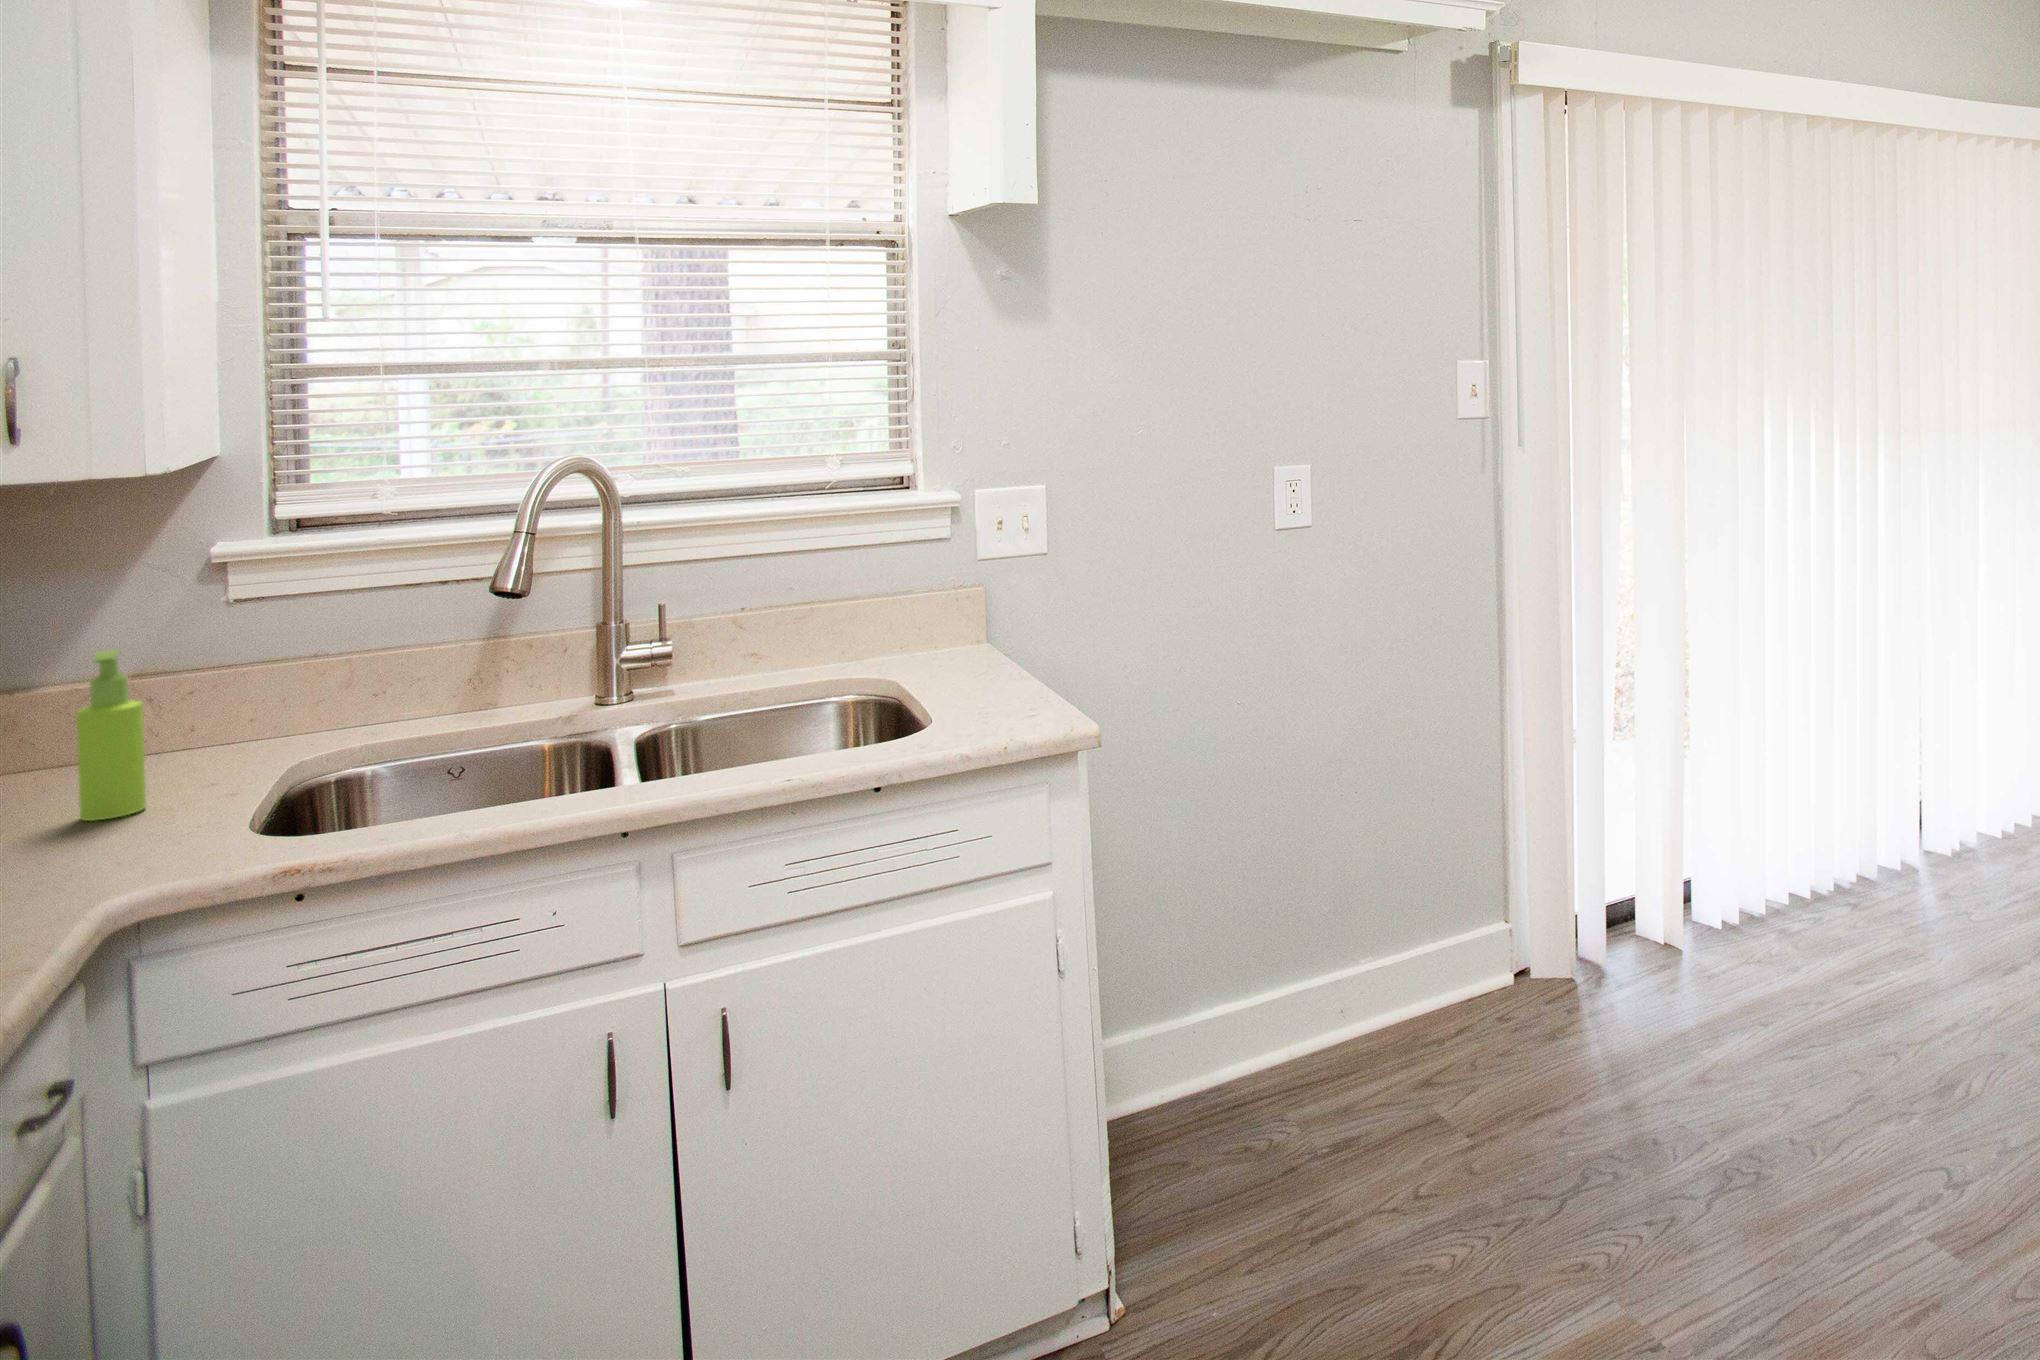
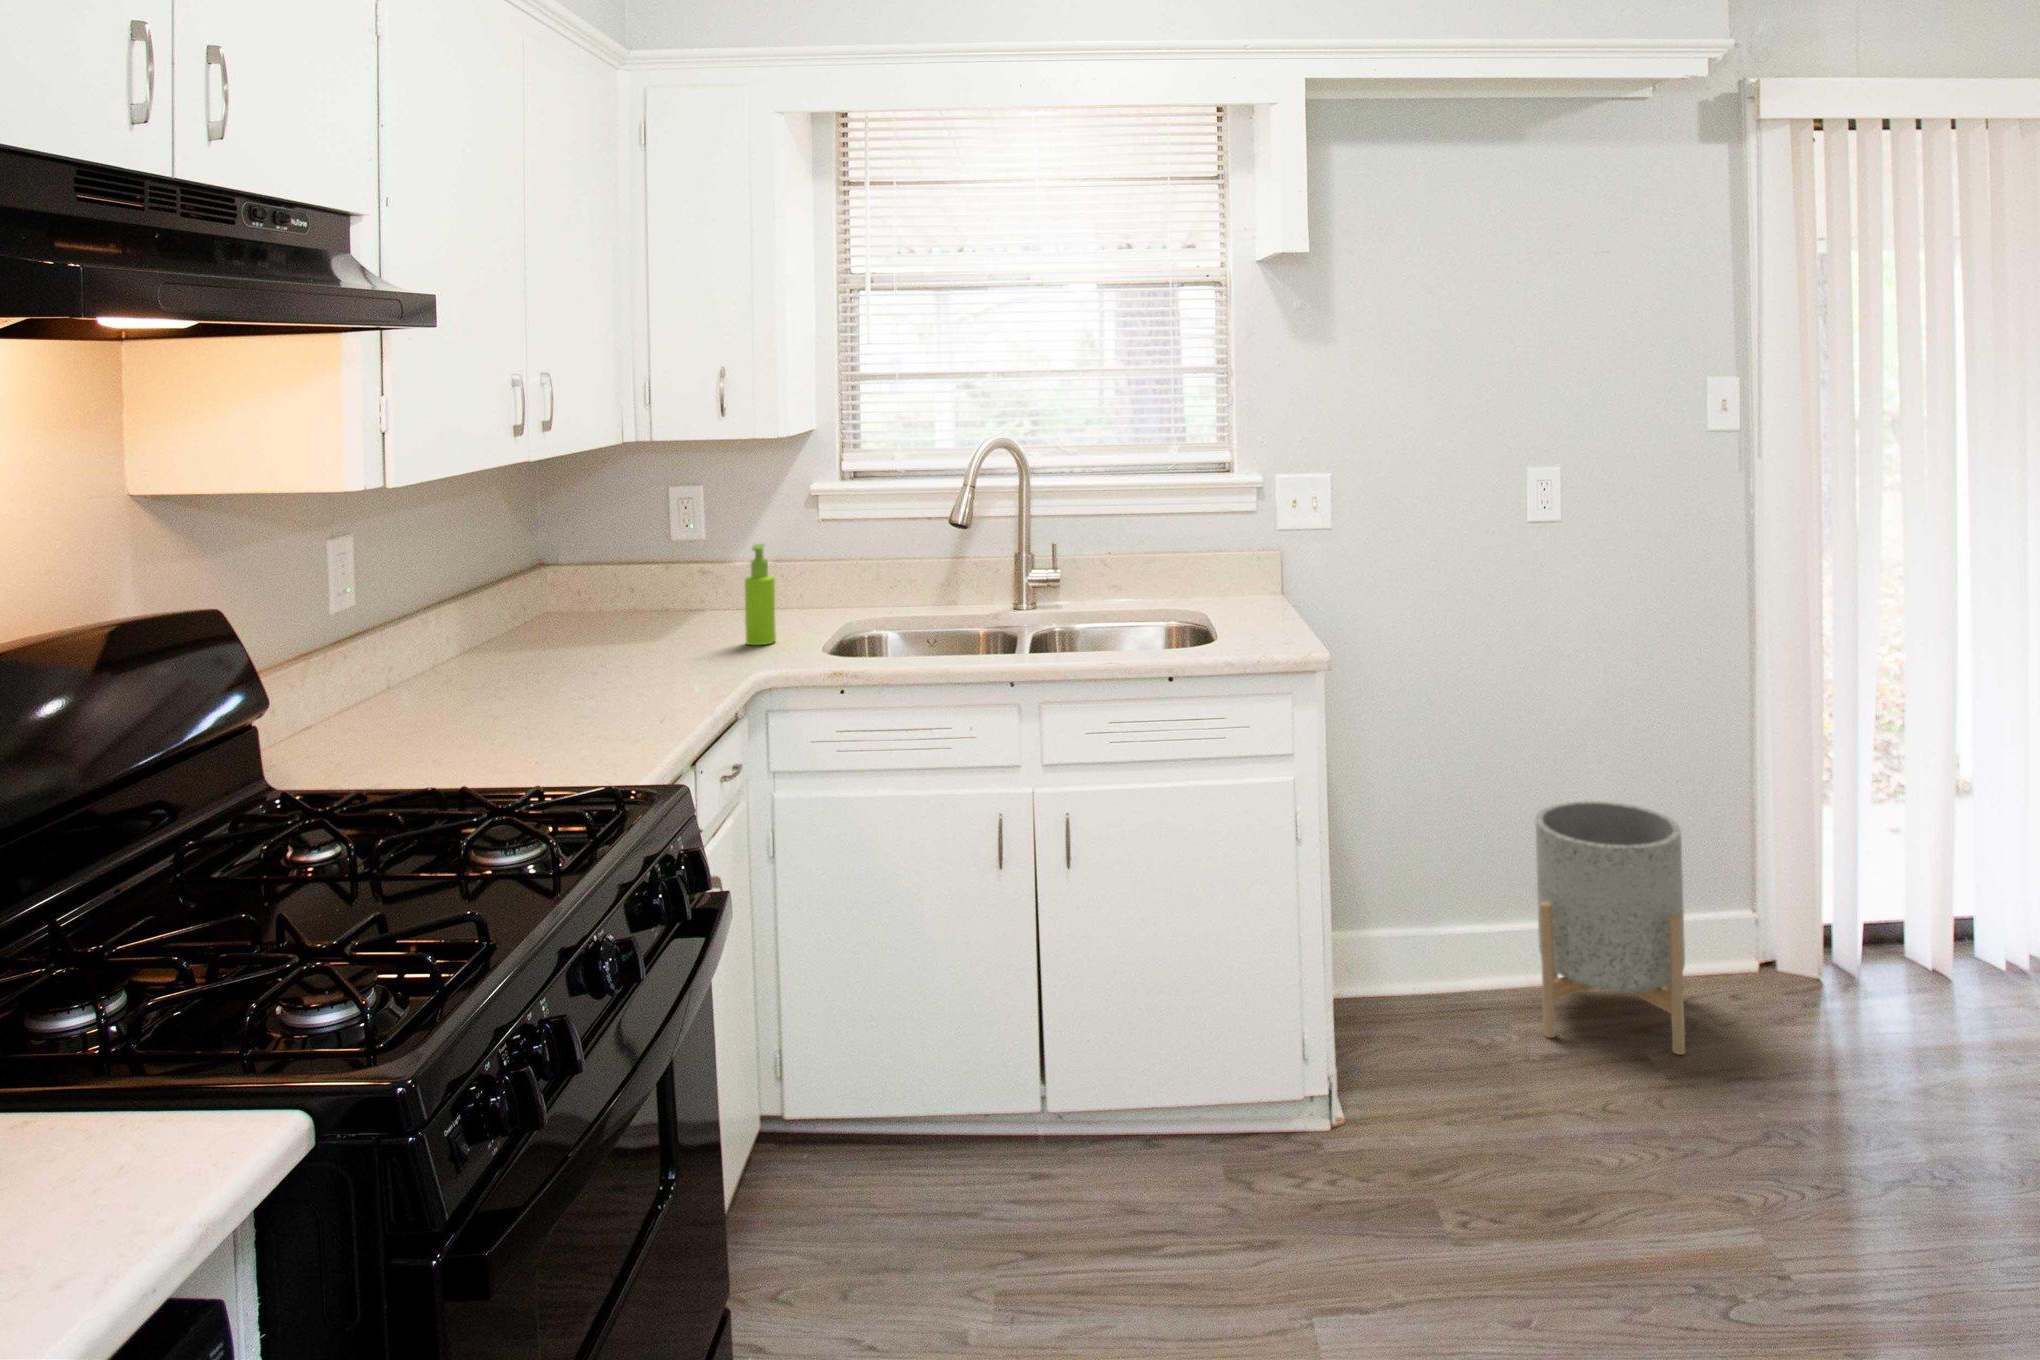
planter: none [1300,829,1465,1112] -> present [1535,801,1685,1055]

